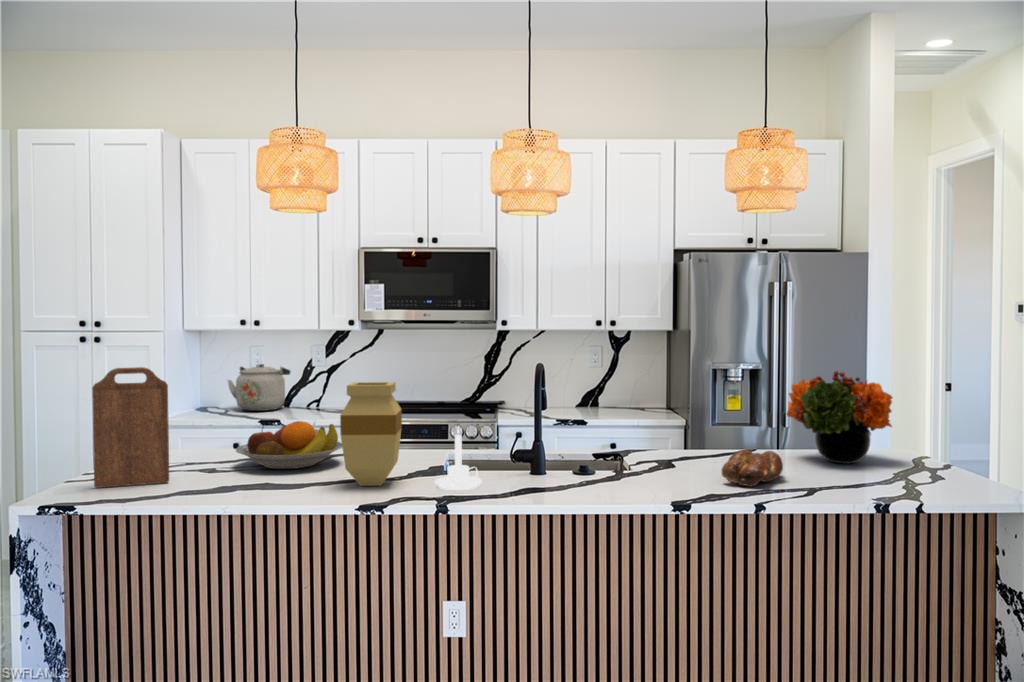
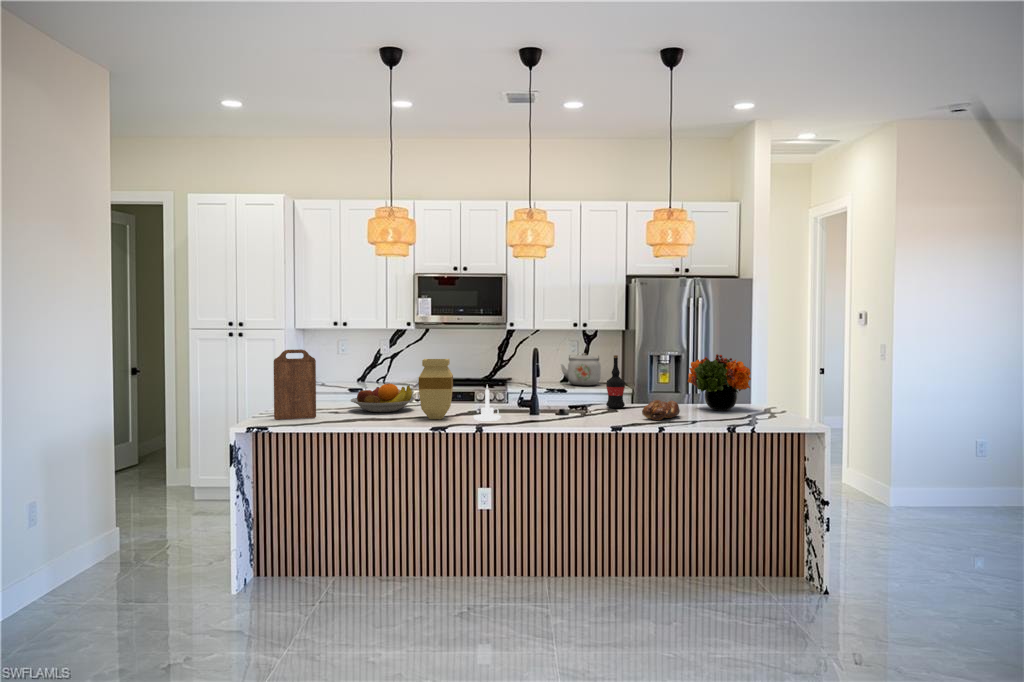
kettle: present [228,364,290,411] -> present [561,353,601,386]
wine bottle: none [654,373,685,458] -> present [606,355,625,408]

